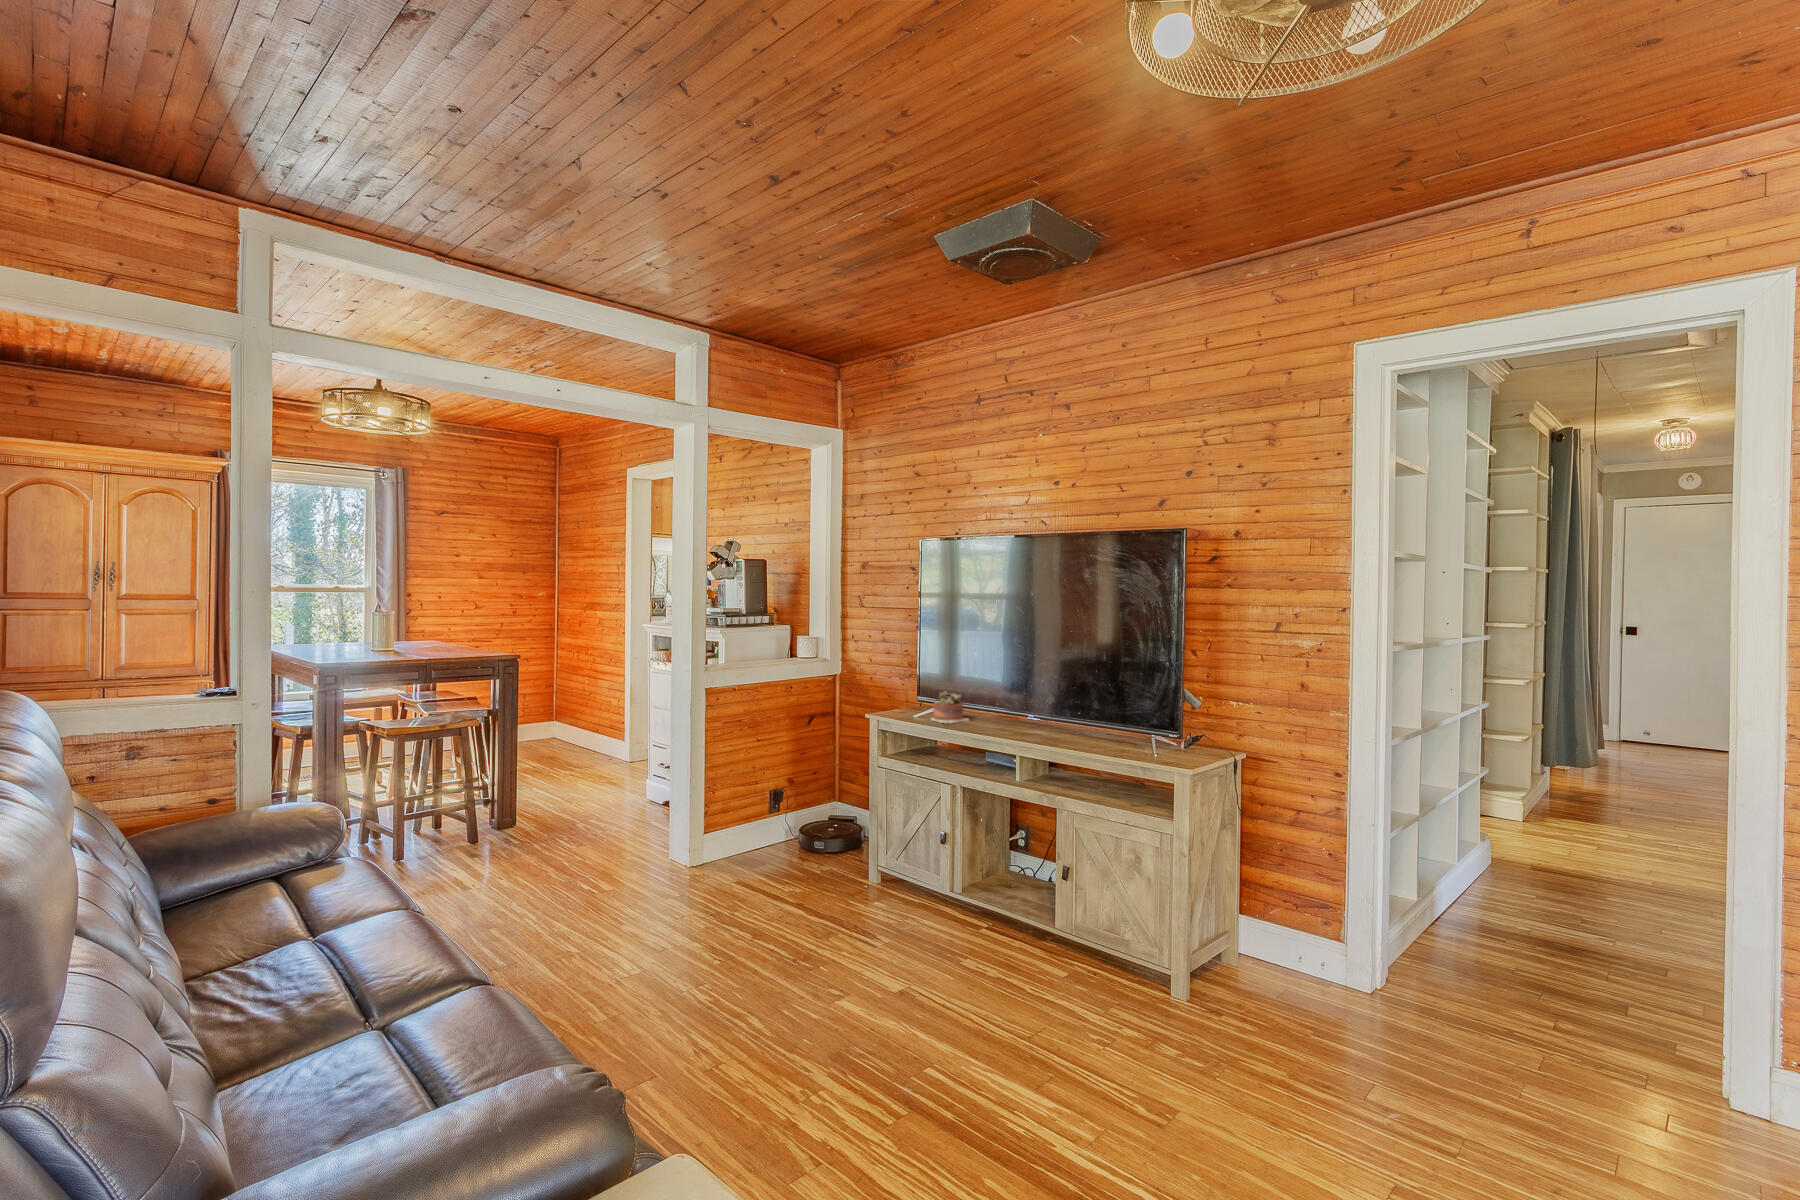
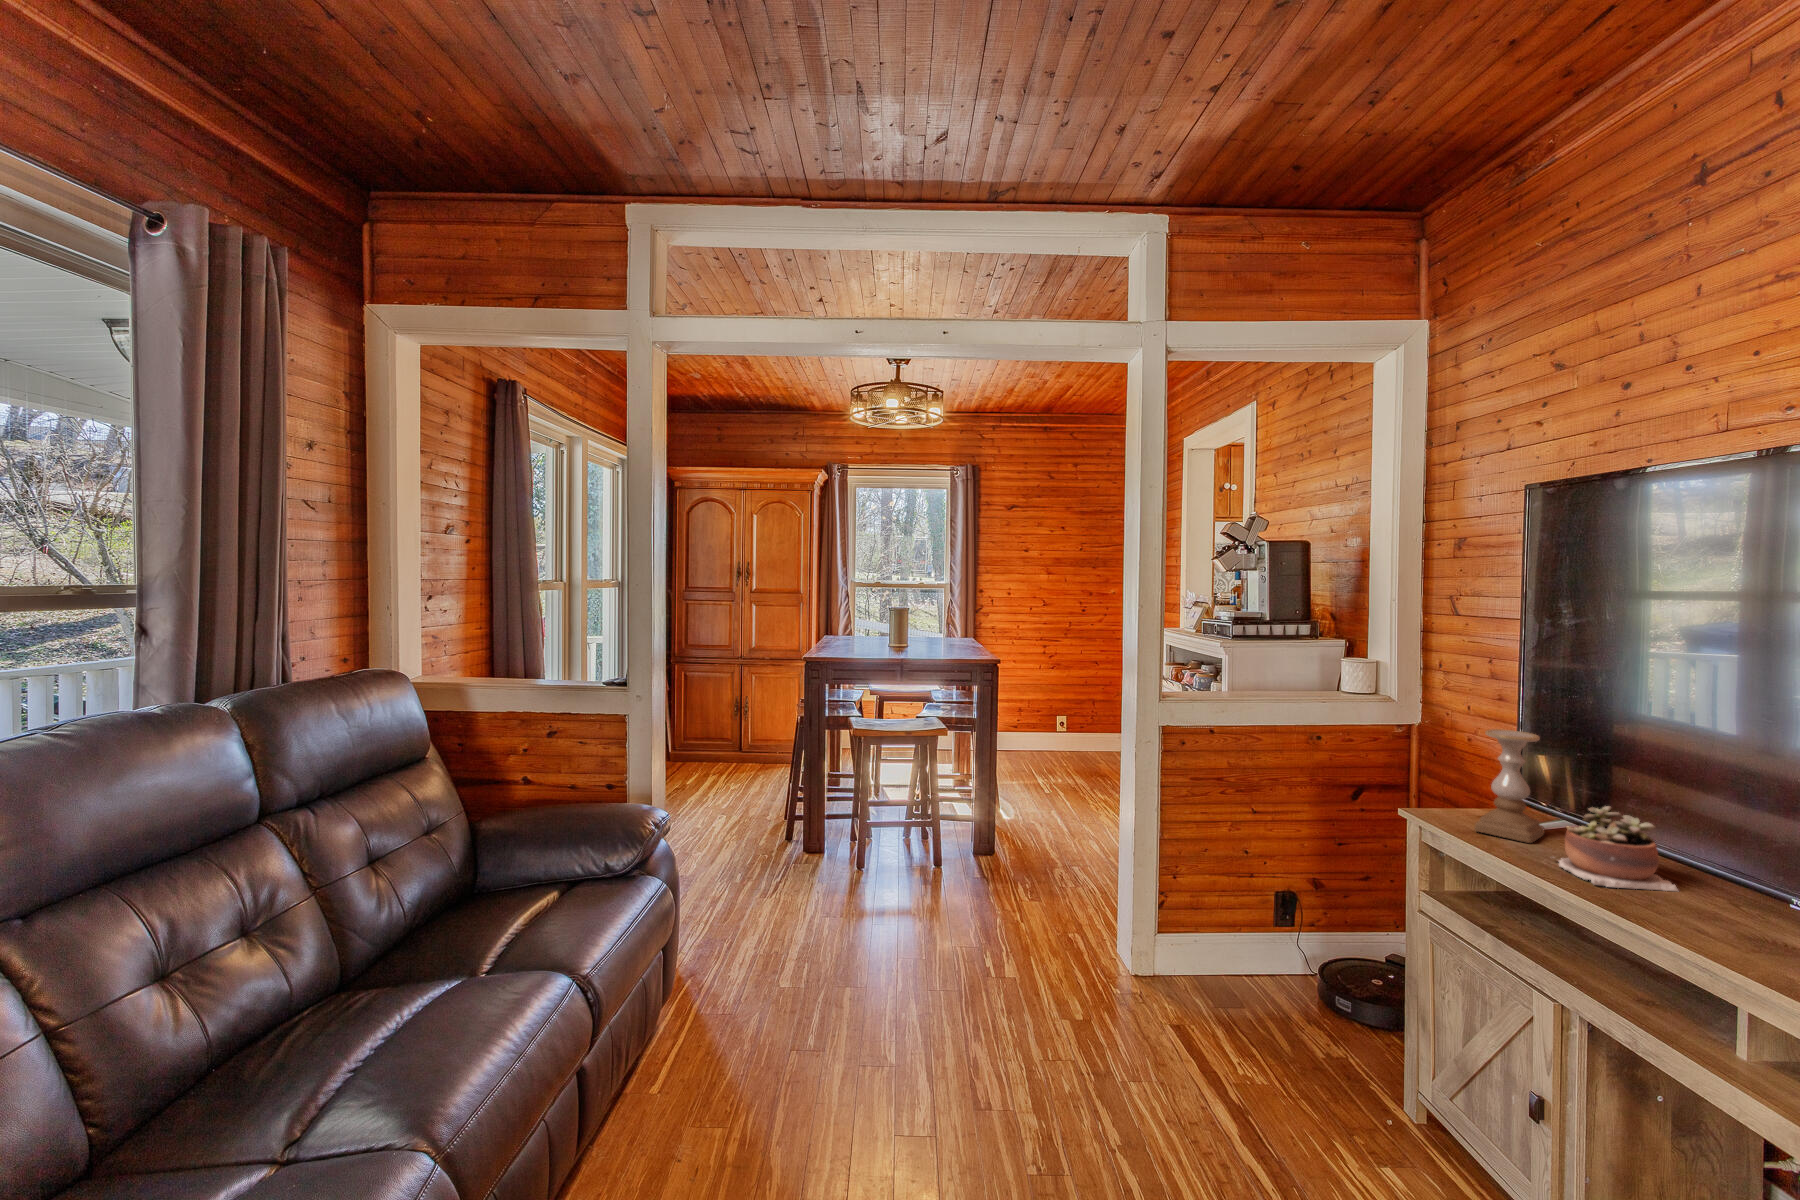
candle holder: none [895,664,919,716] -> present [1475,729,1544,843]

